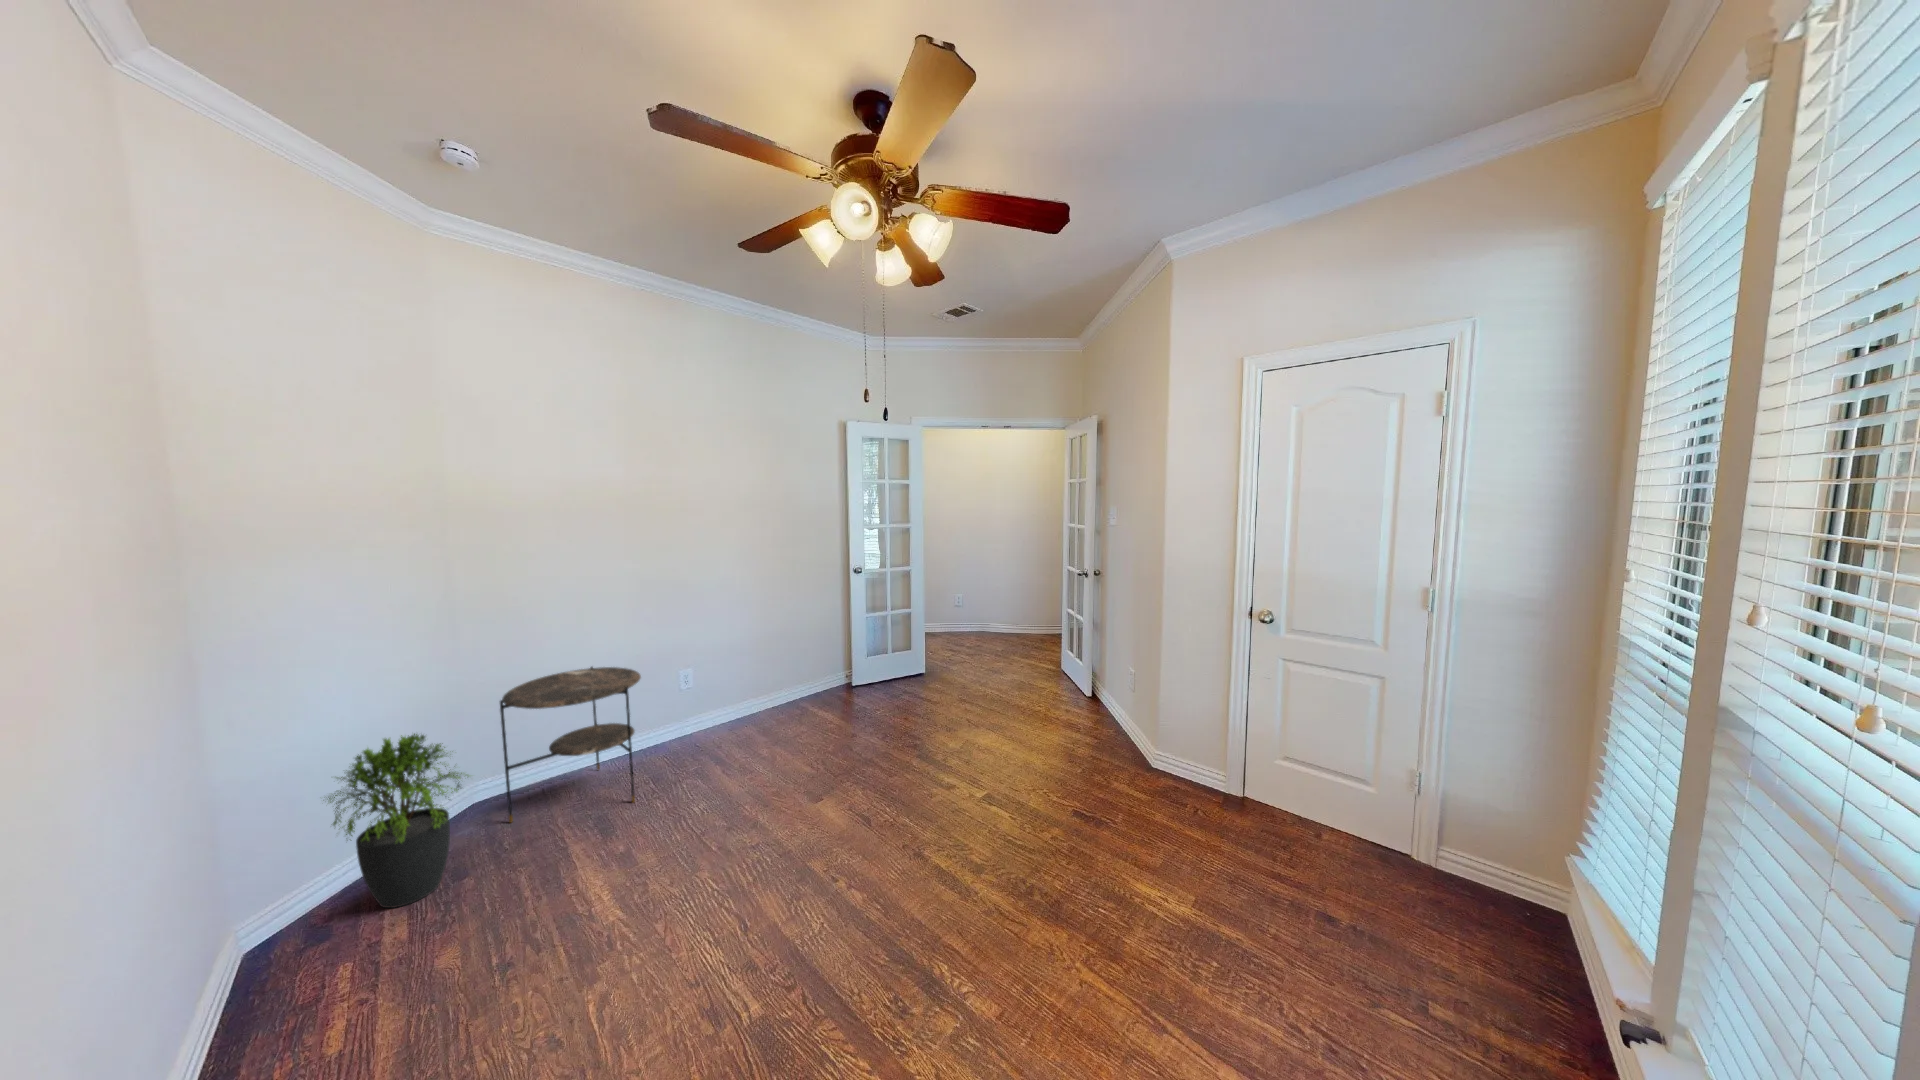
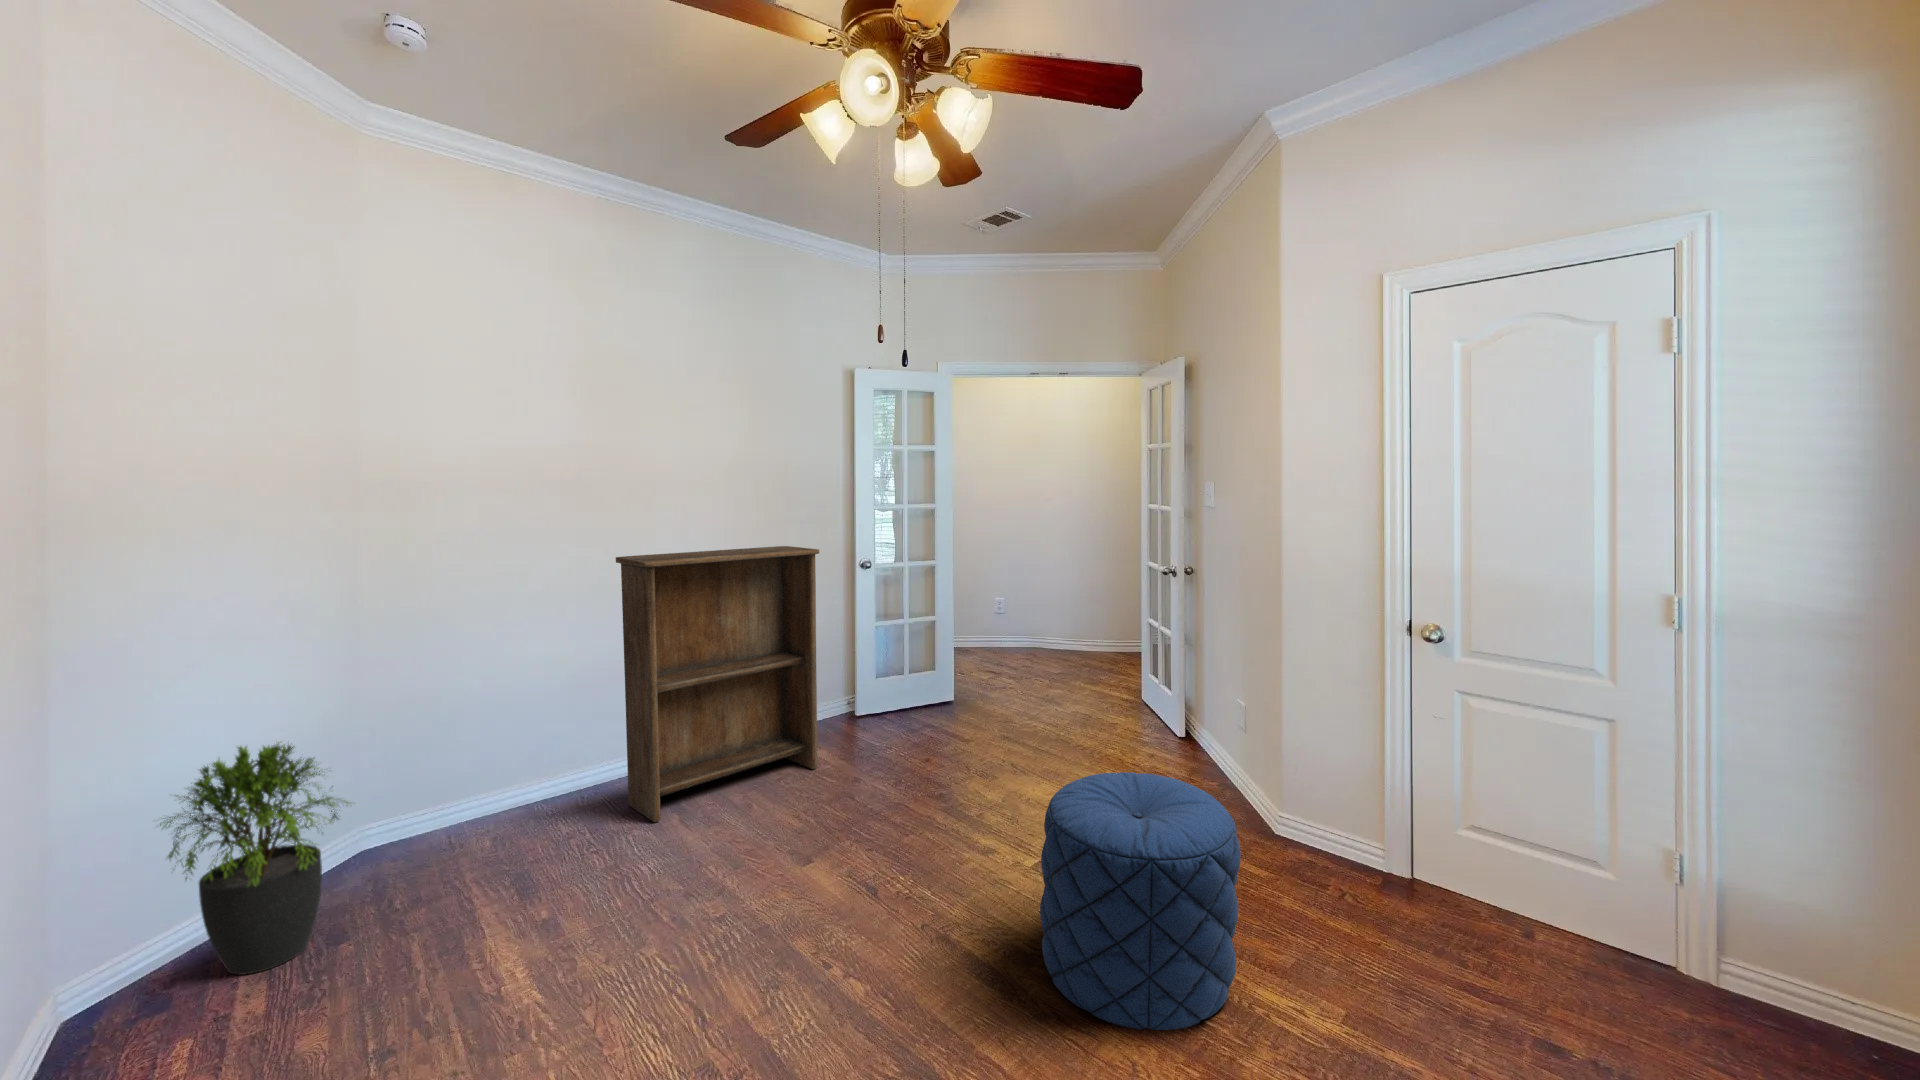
bookshelf: none [666,562,823,775] -> present [616,546,819,822]
side table: present [500,667,641,823] -> none [395,673,579,873]
pouf: none [988,734,1124,918] -> present [1040,772,1241,1030]

